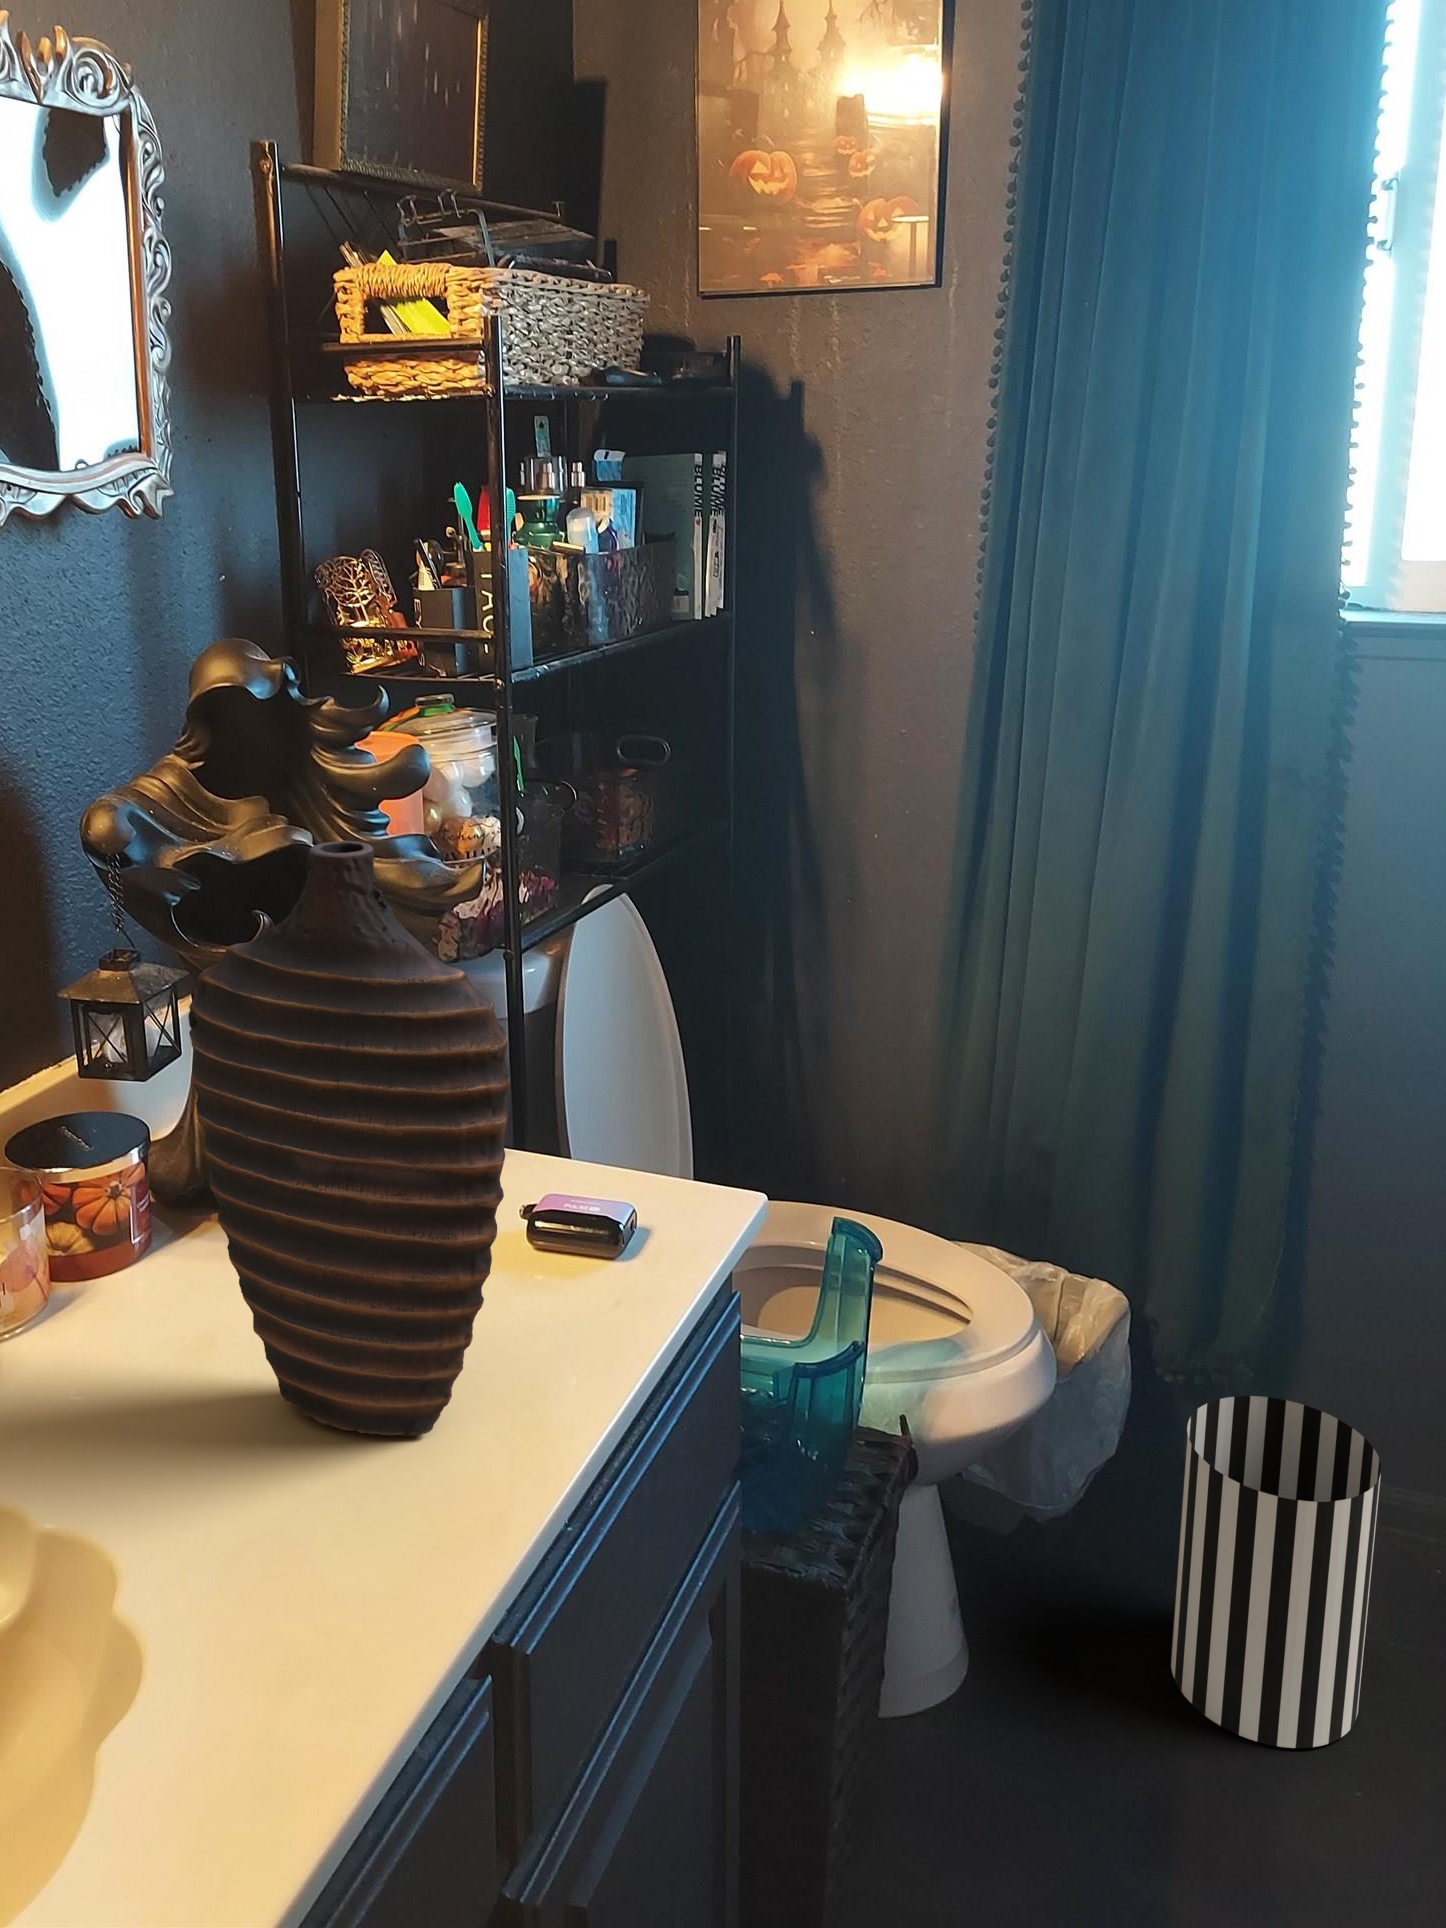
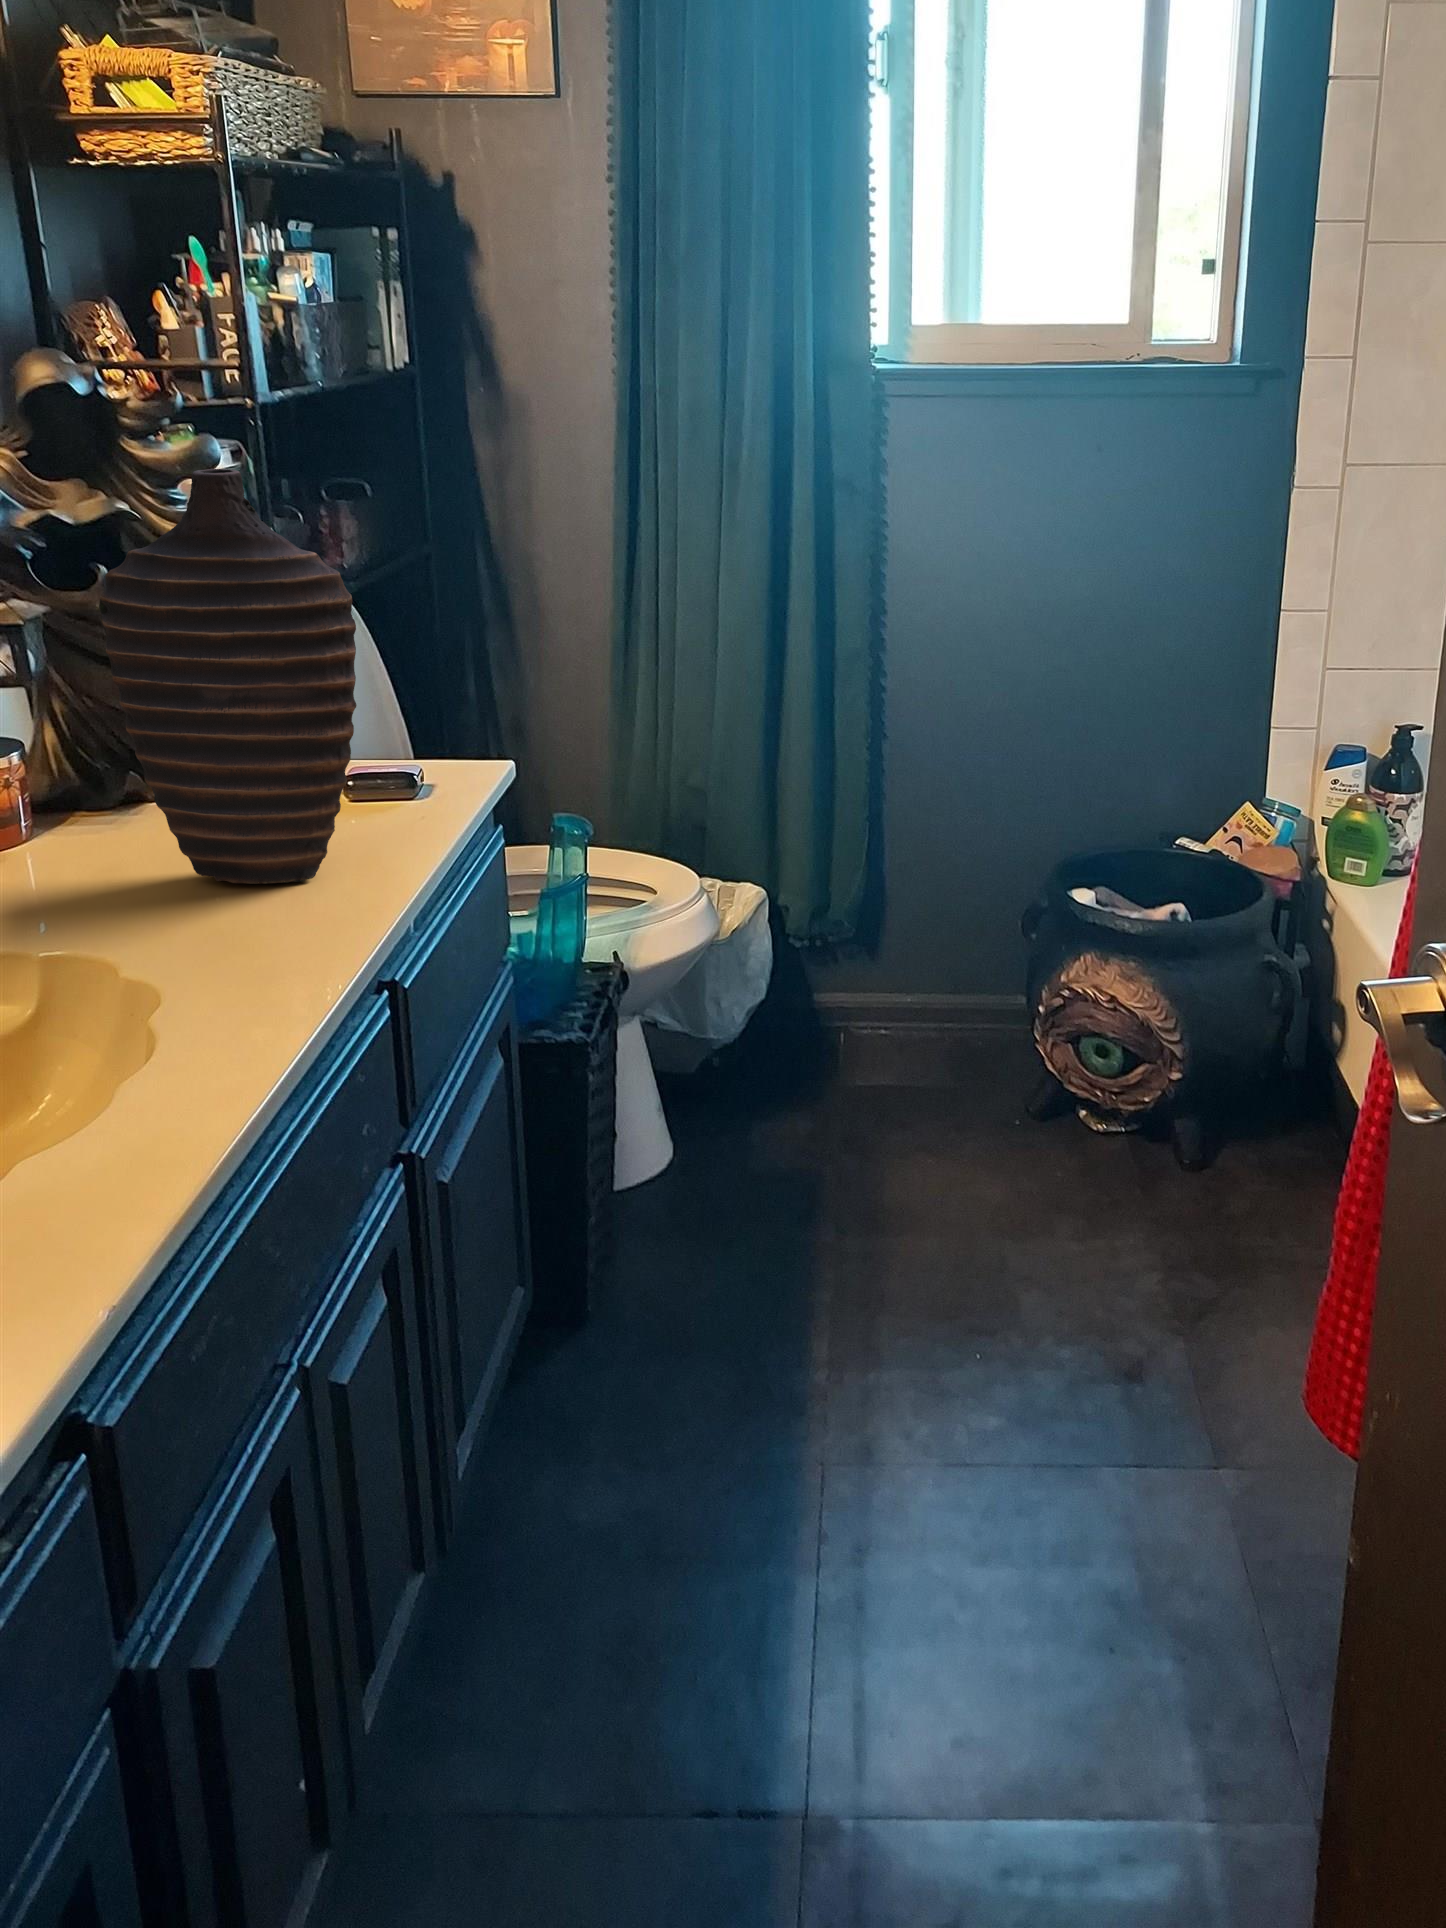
wastebasket: present [1171,1396,1381,1748] -> none [801,926,925,1147]

